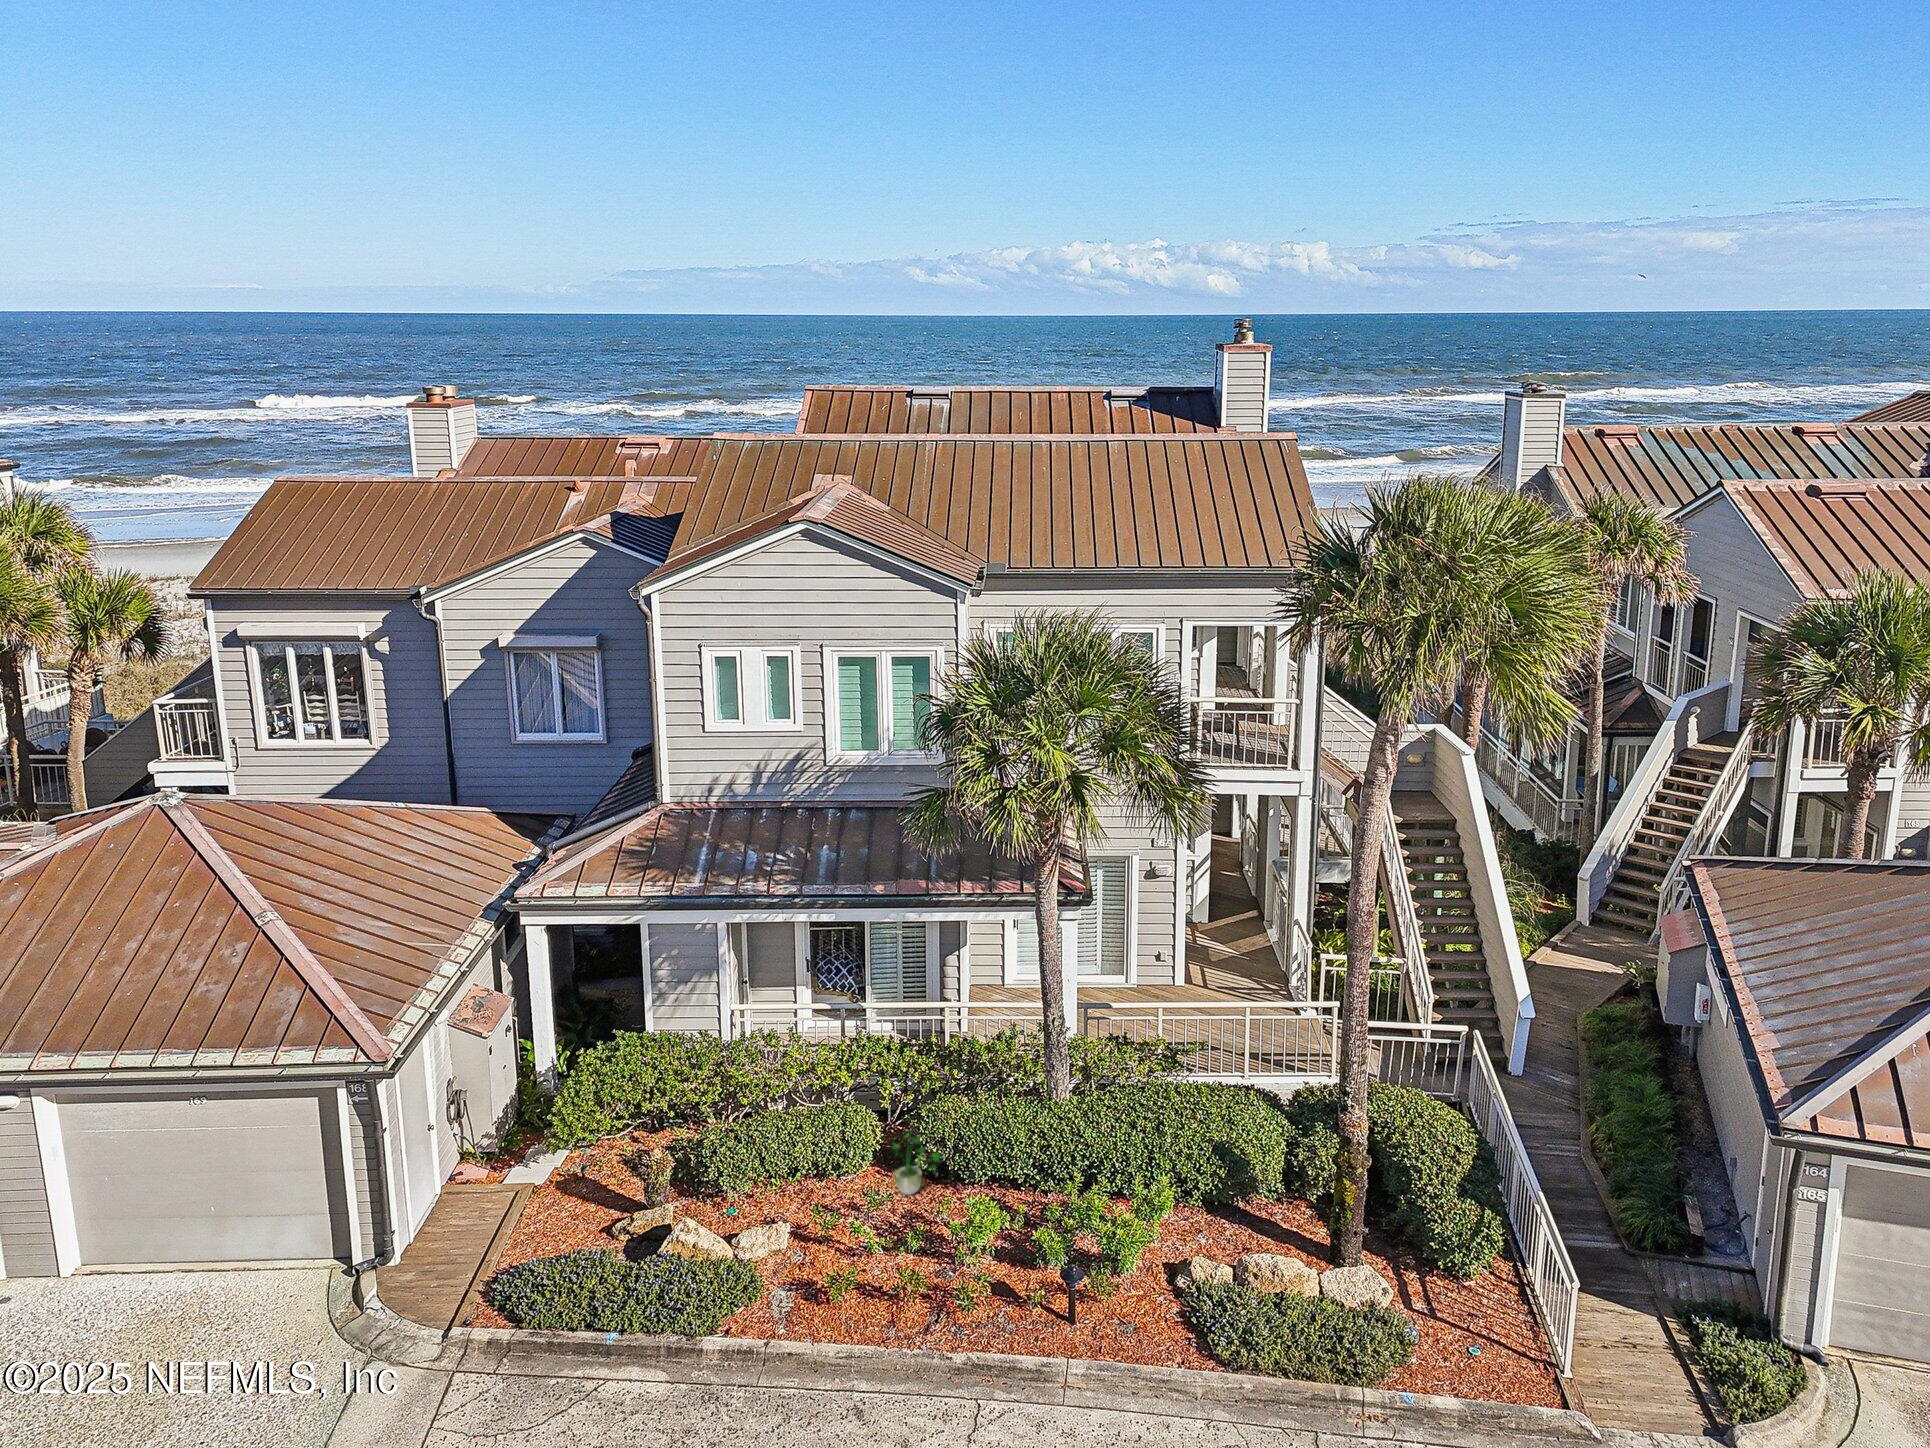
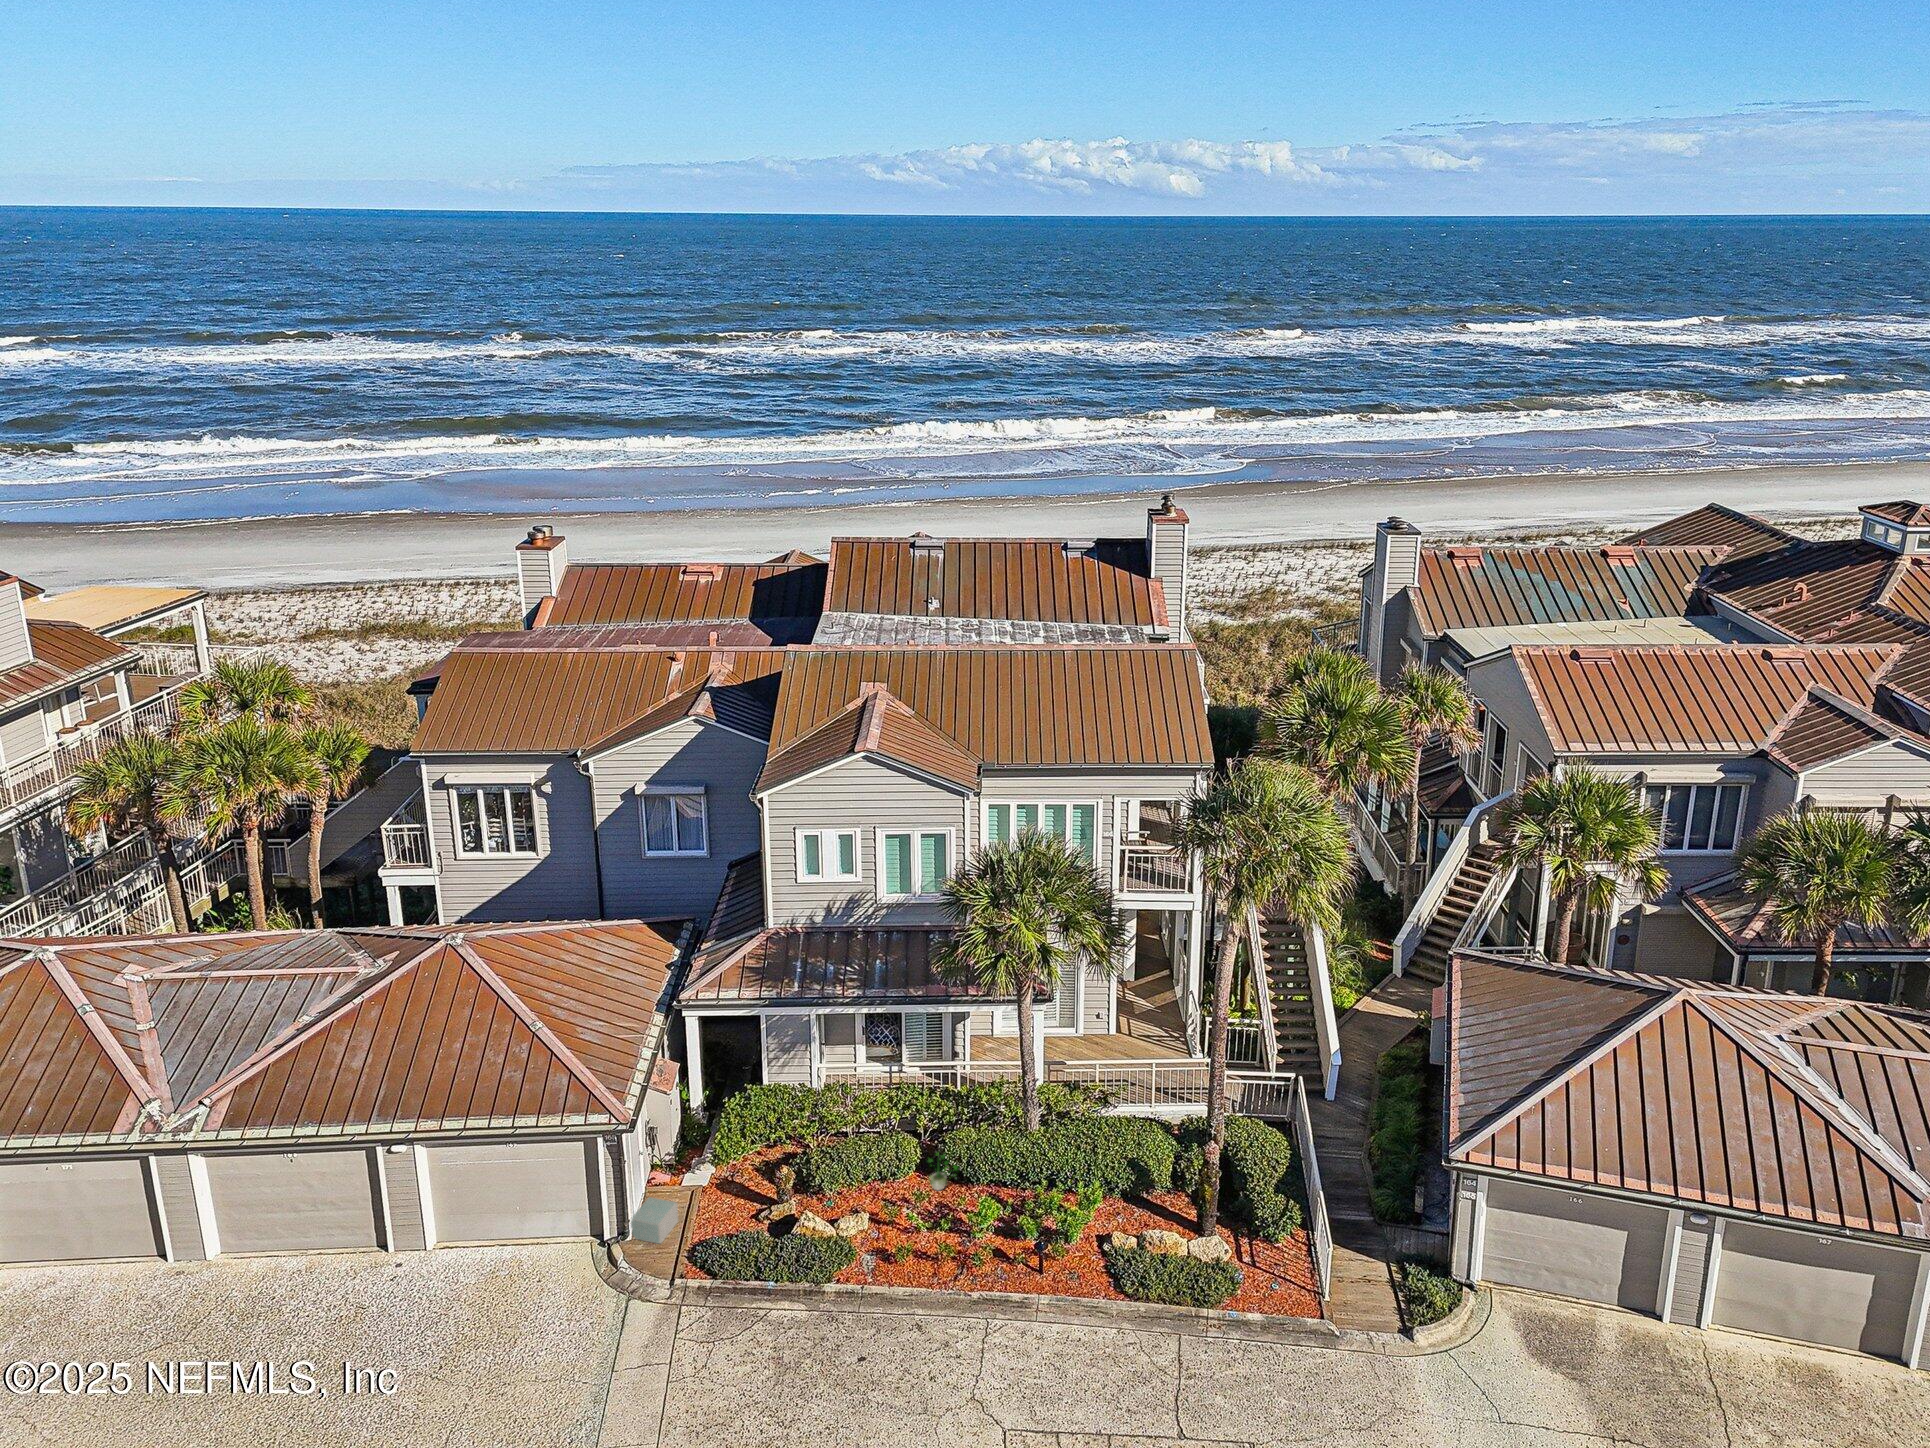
storage box: none [397,1195,483,1270] -> present [630,1197,678,1244]

